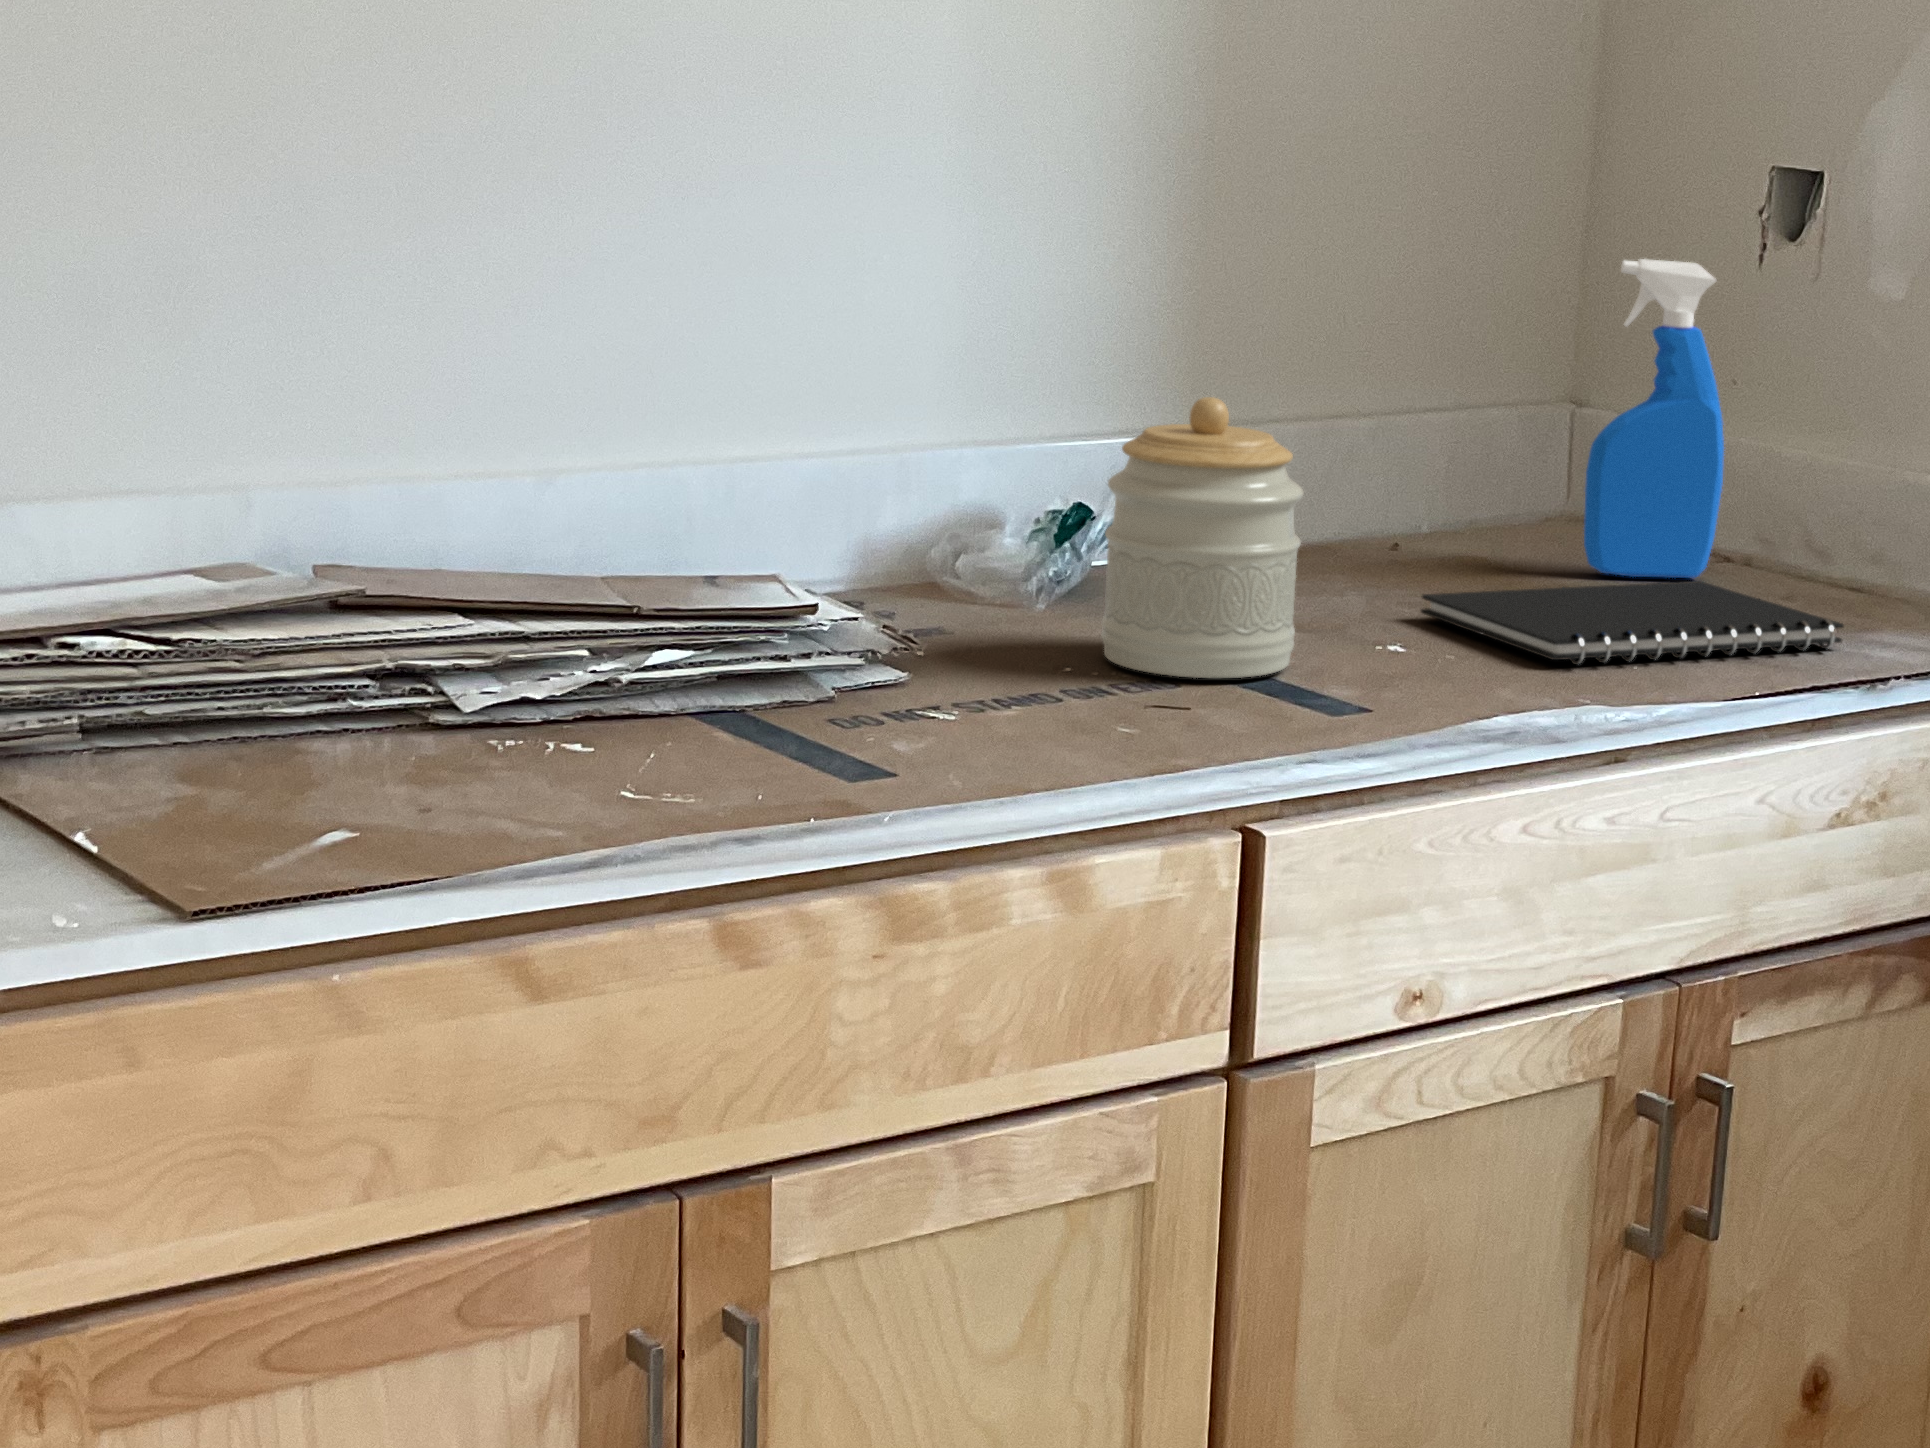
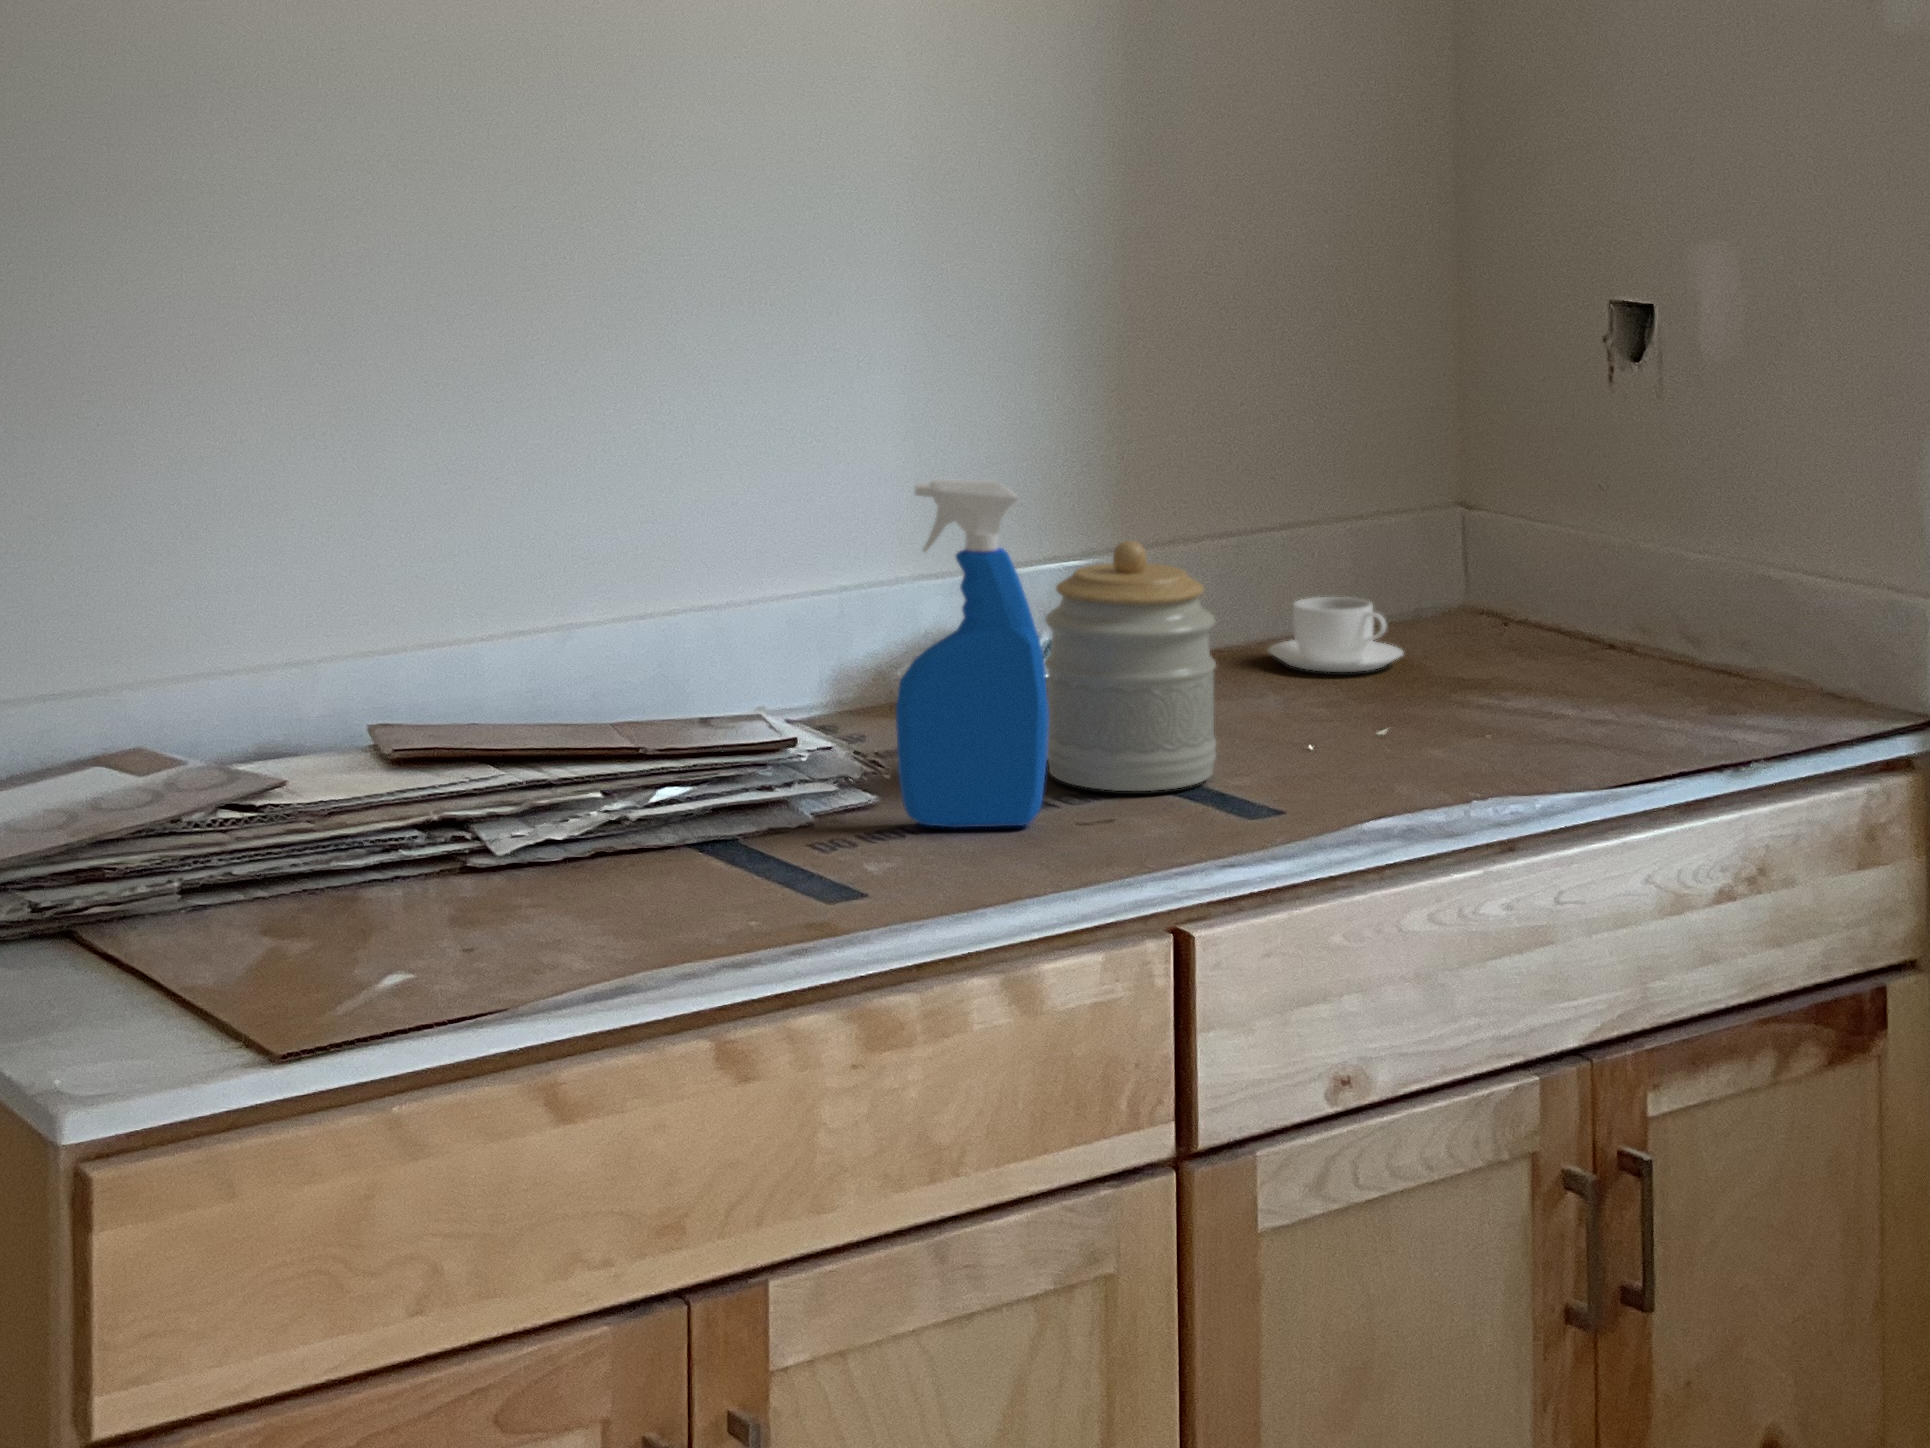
spray bottle: present [1584,259,1724,578] -> present [896,479,1048,827]
coffee cup: none [1350,492,1501,572] -> present [1268,597,1403,672]
notebook: present [1421,581,1844,665] -> none [1330,672,1711,762]

